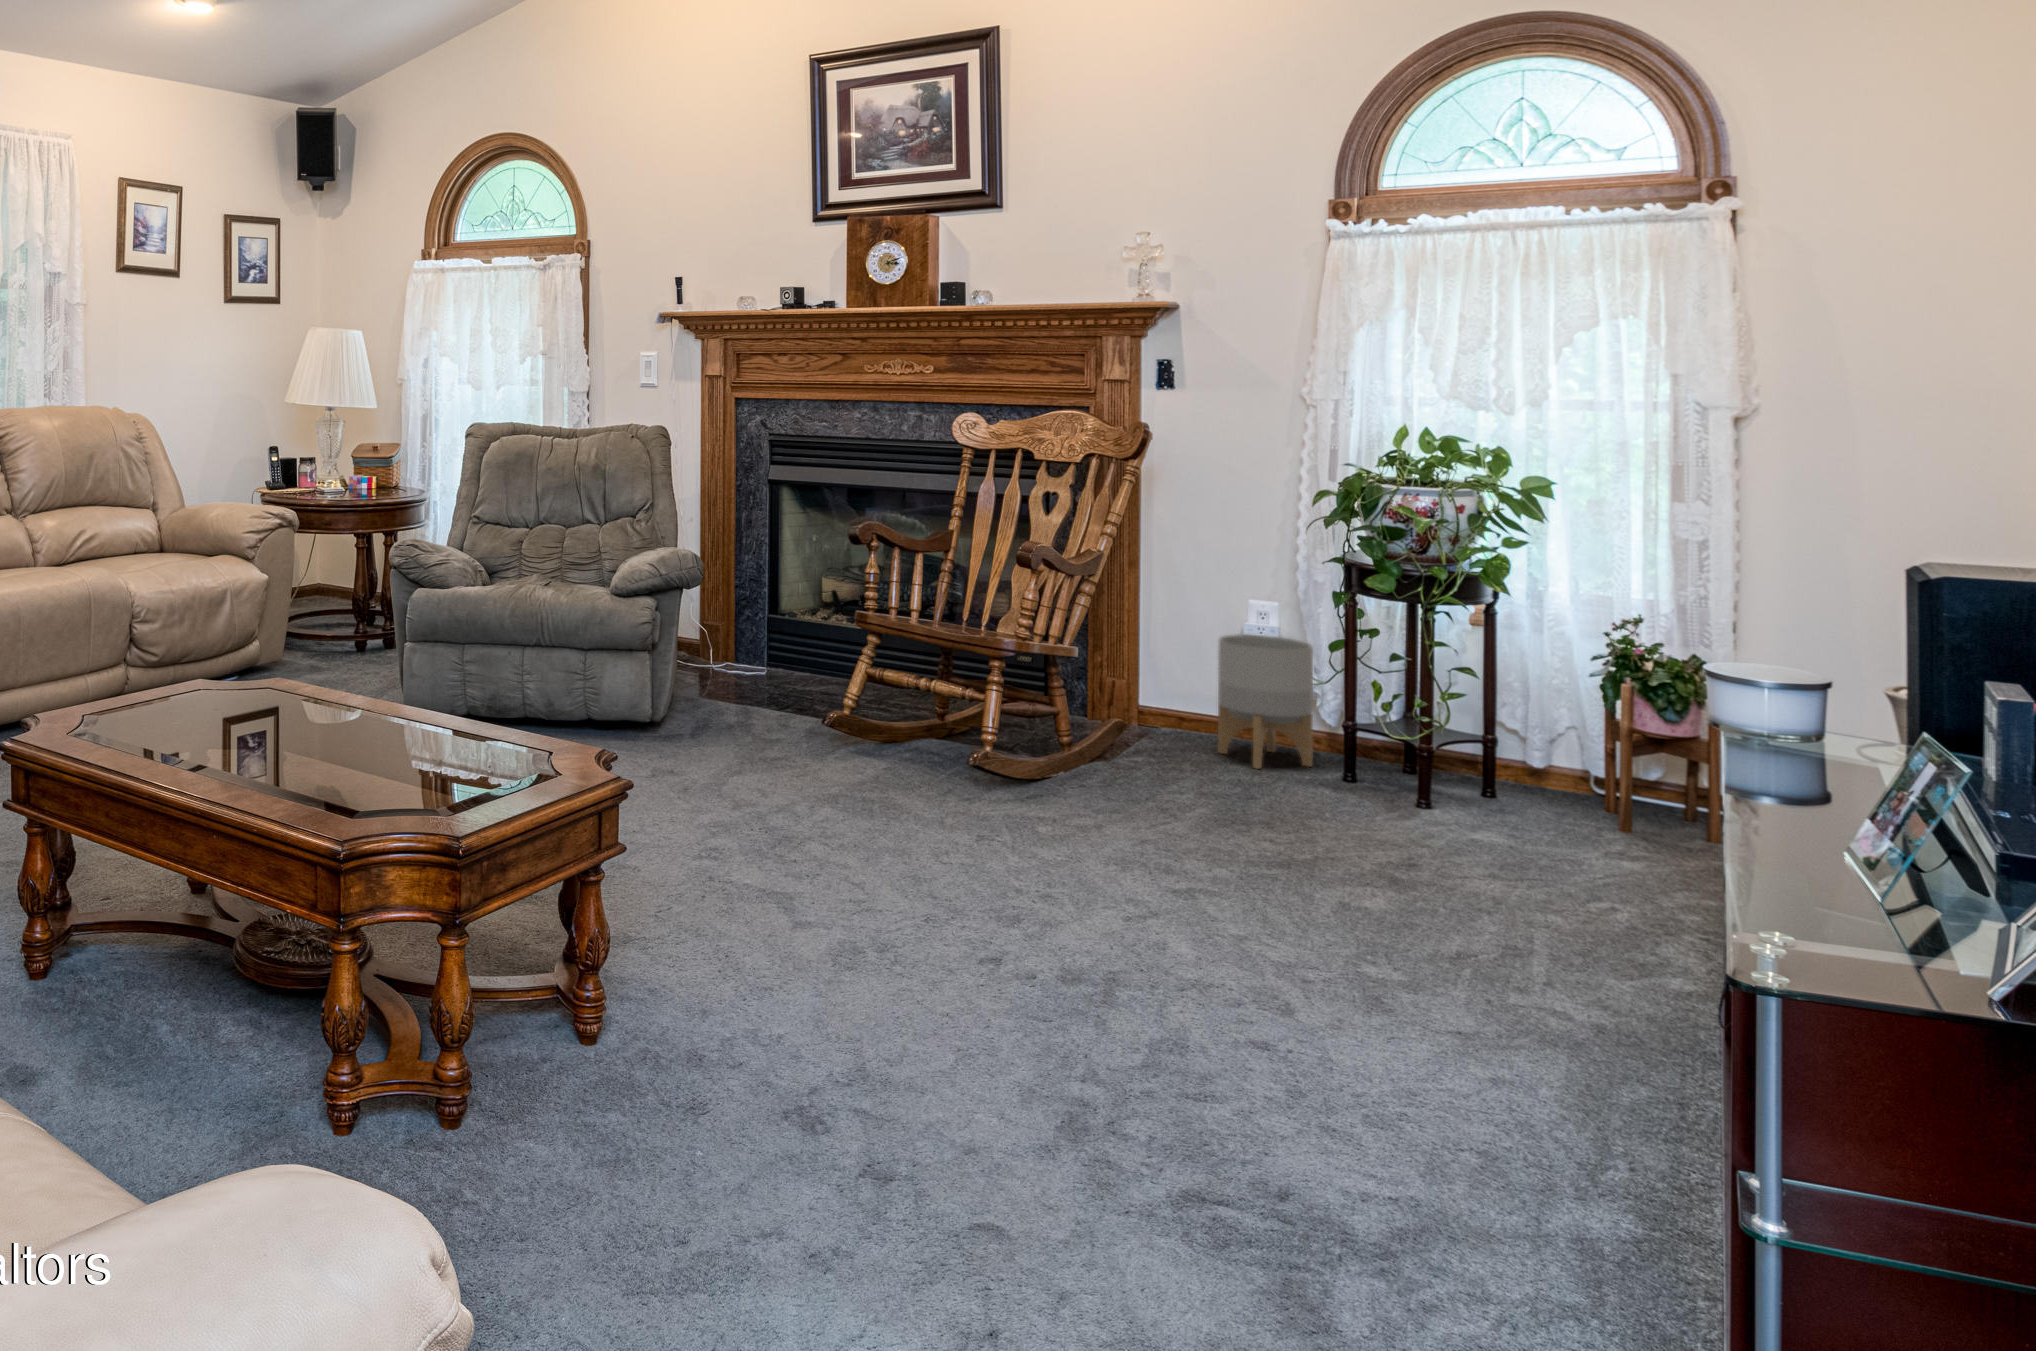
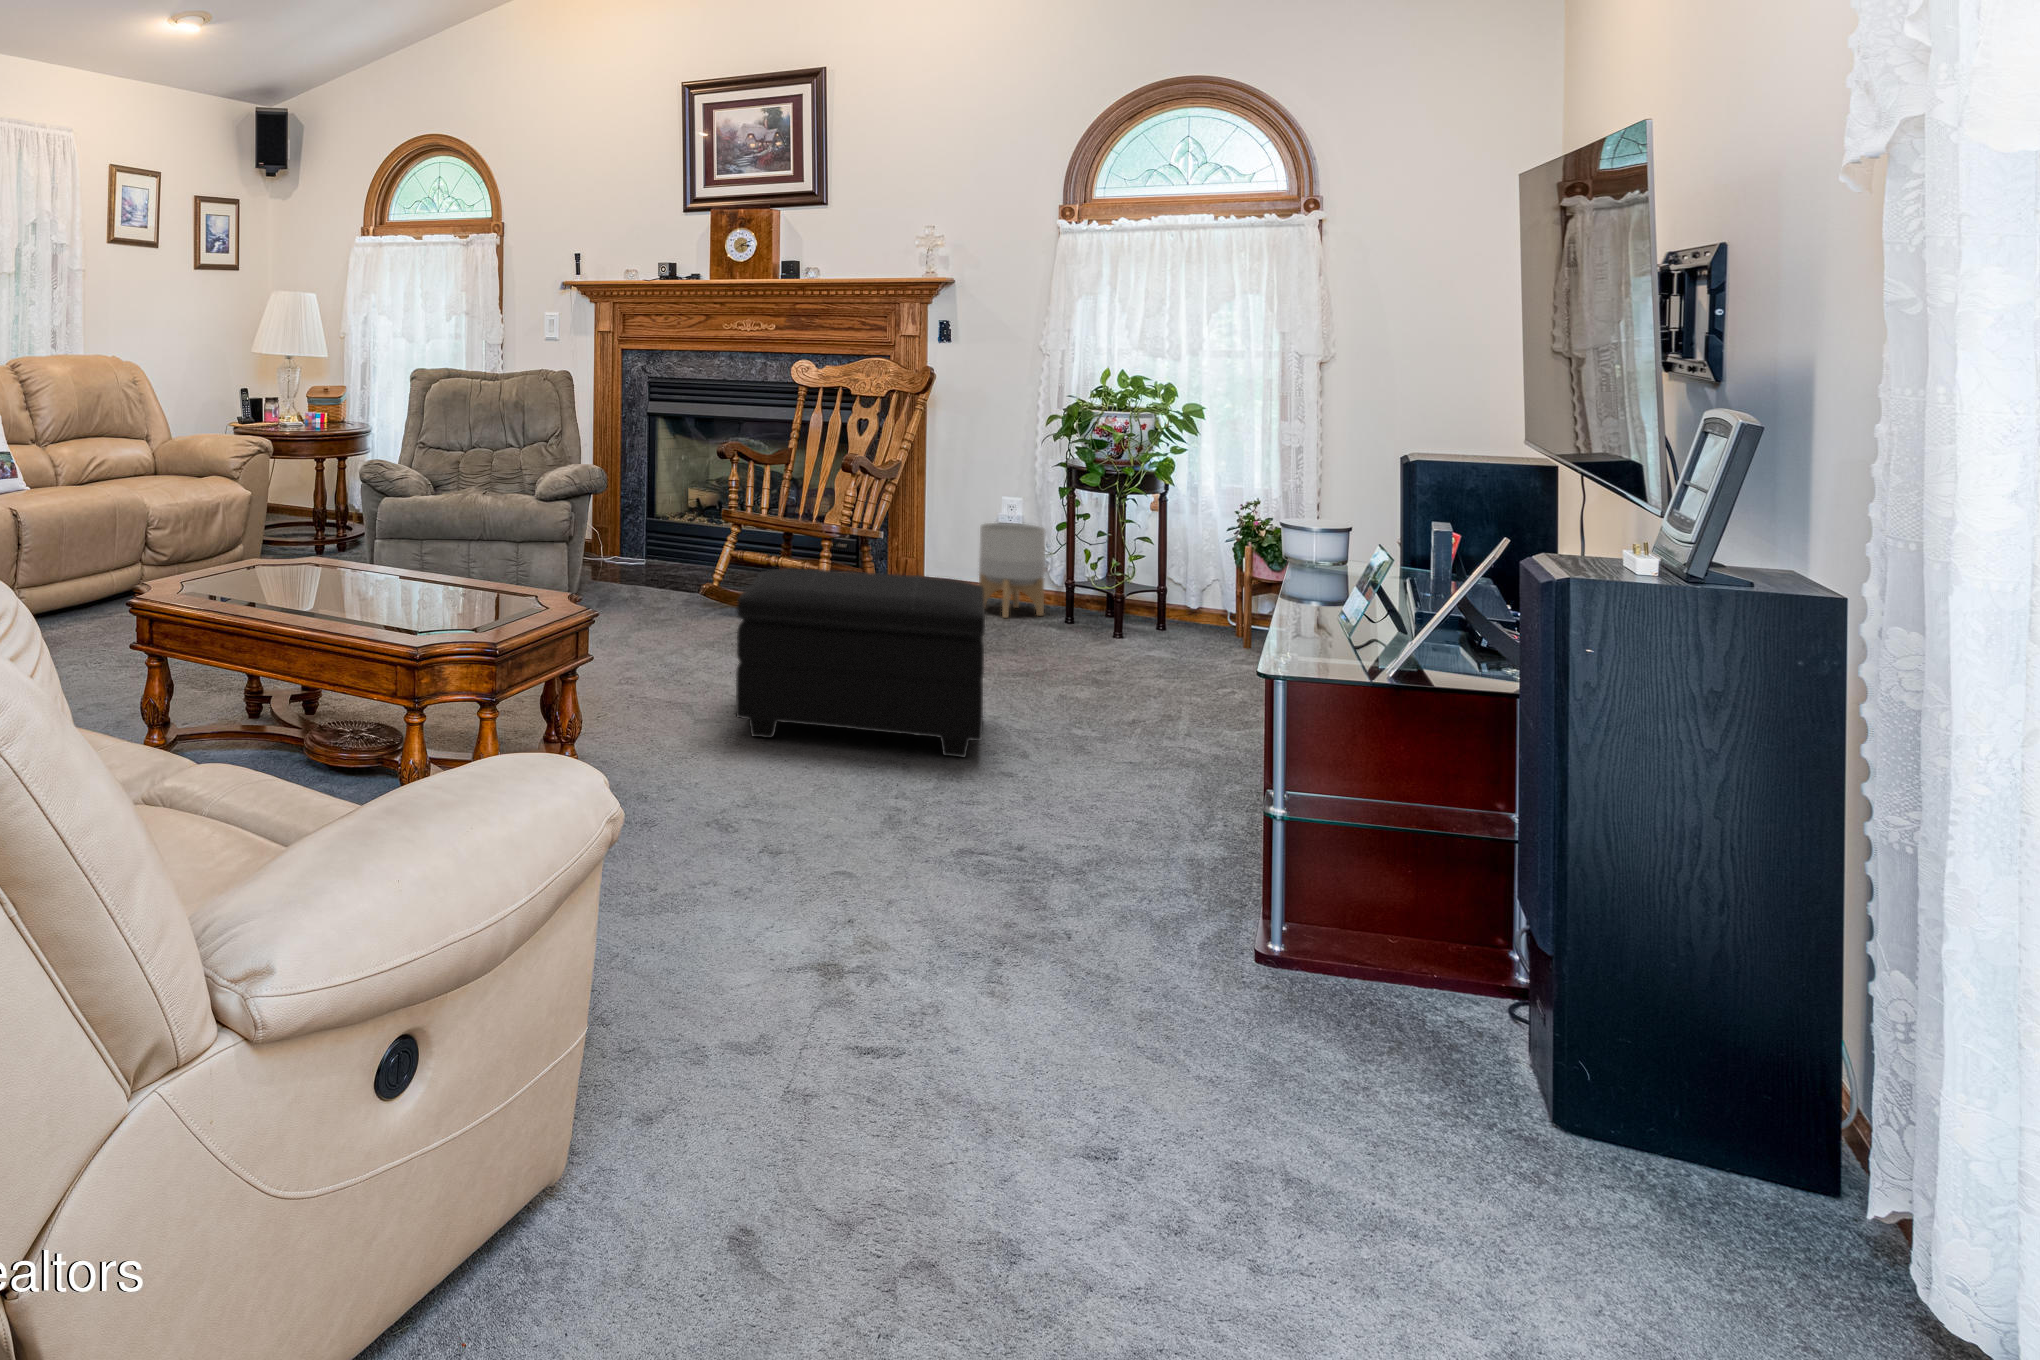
footstool: none [859,716,1241,1028] -> present [736,568,985,758]

